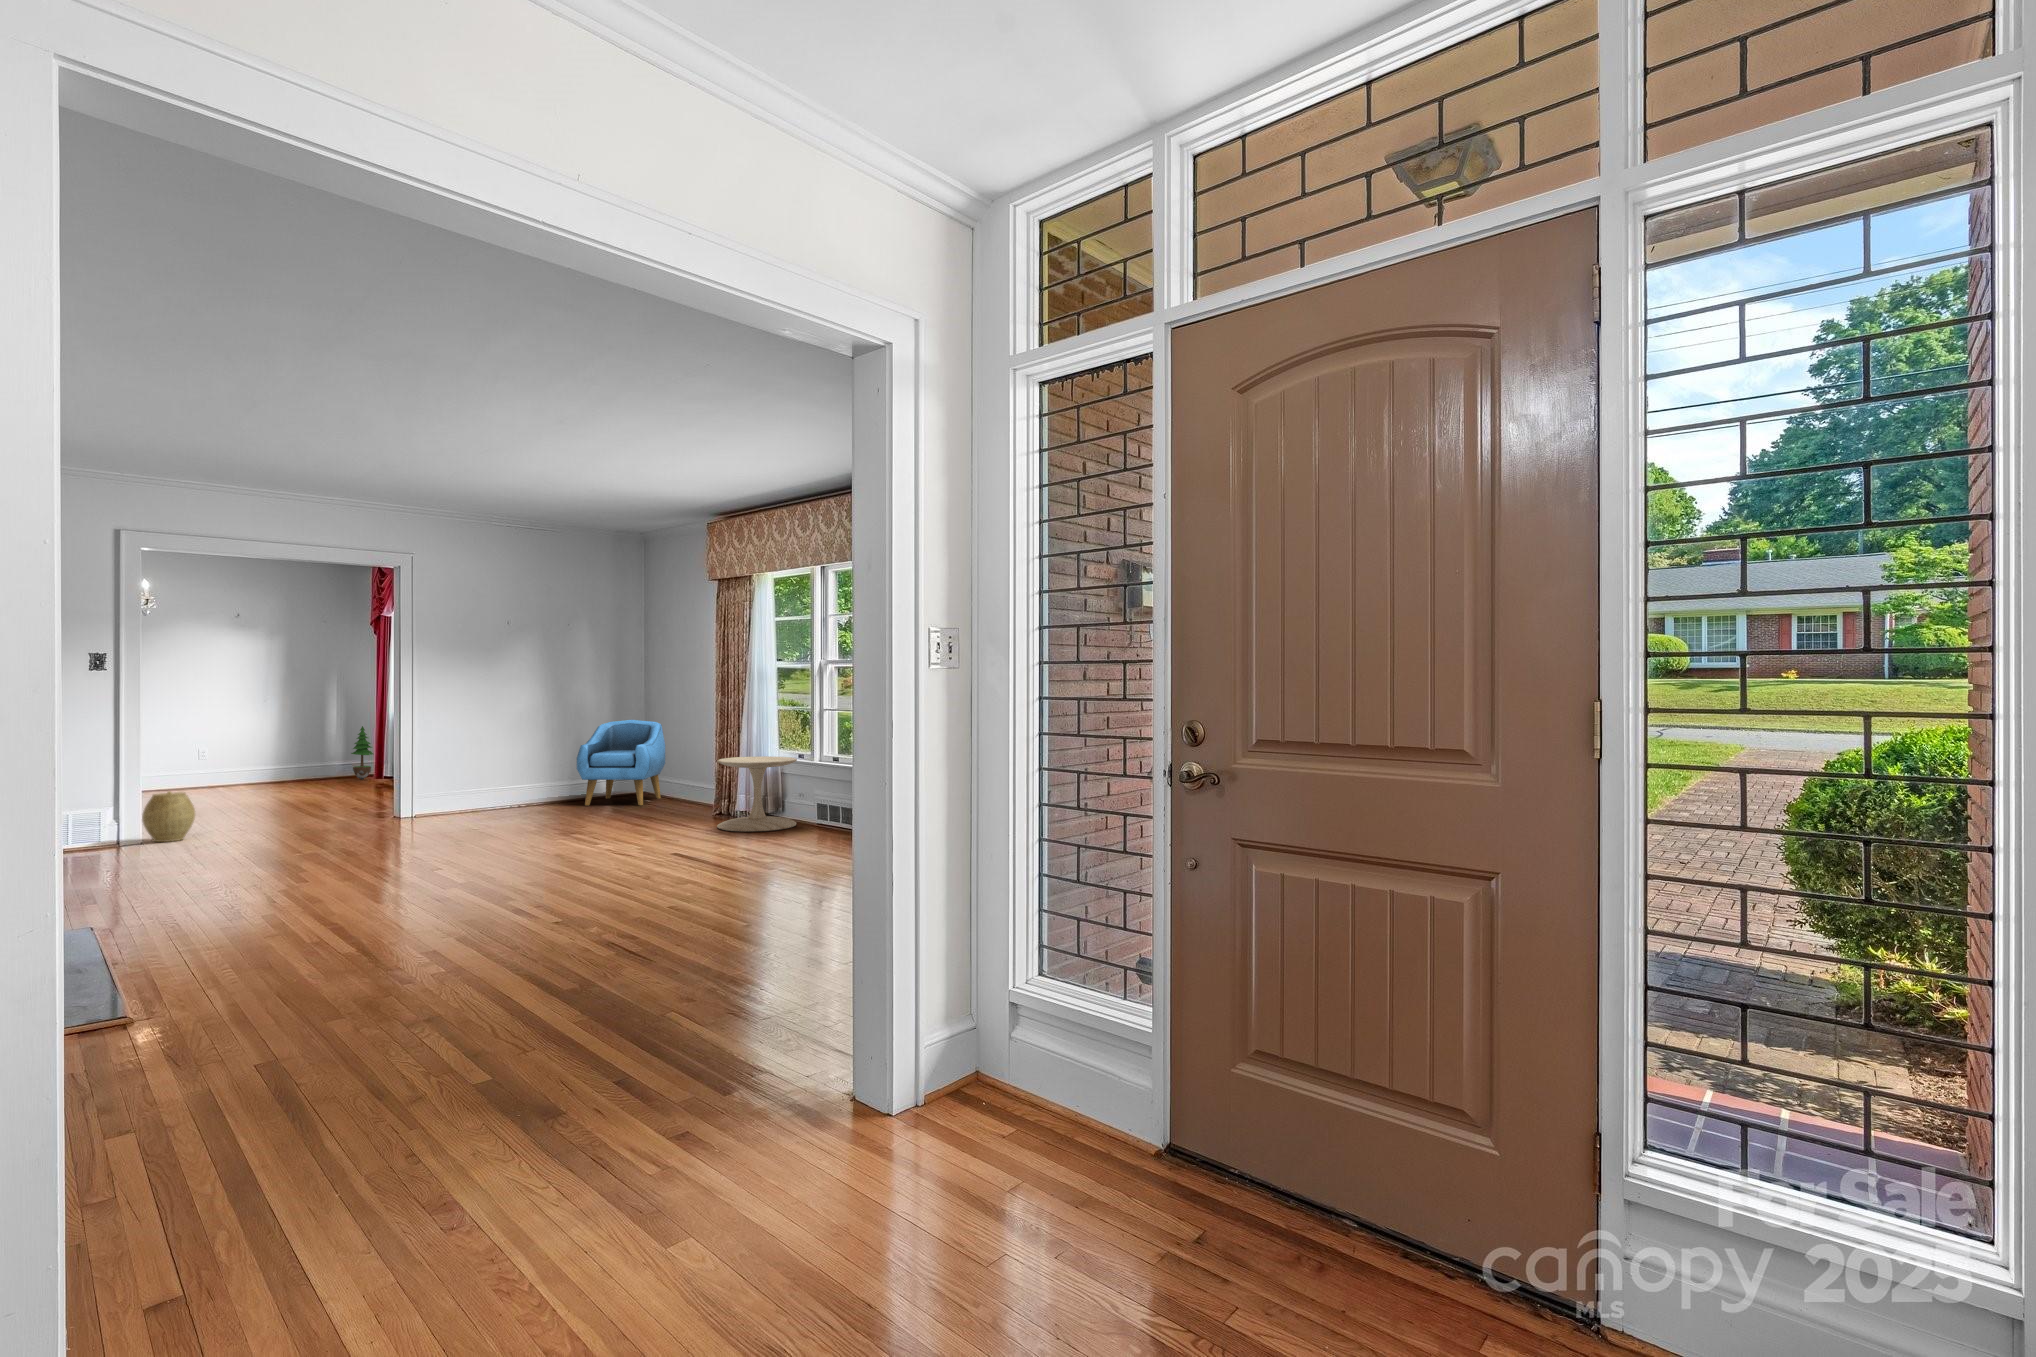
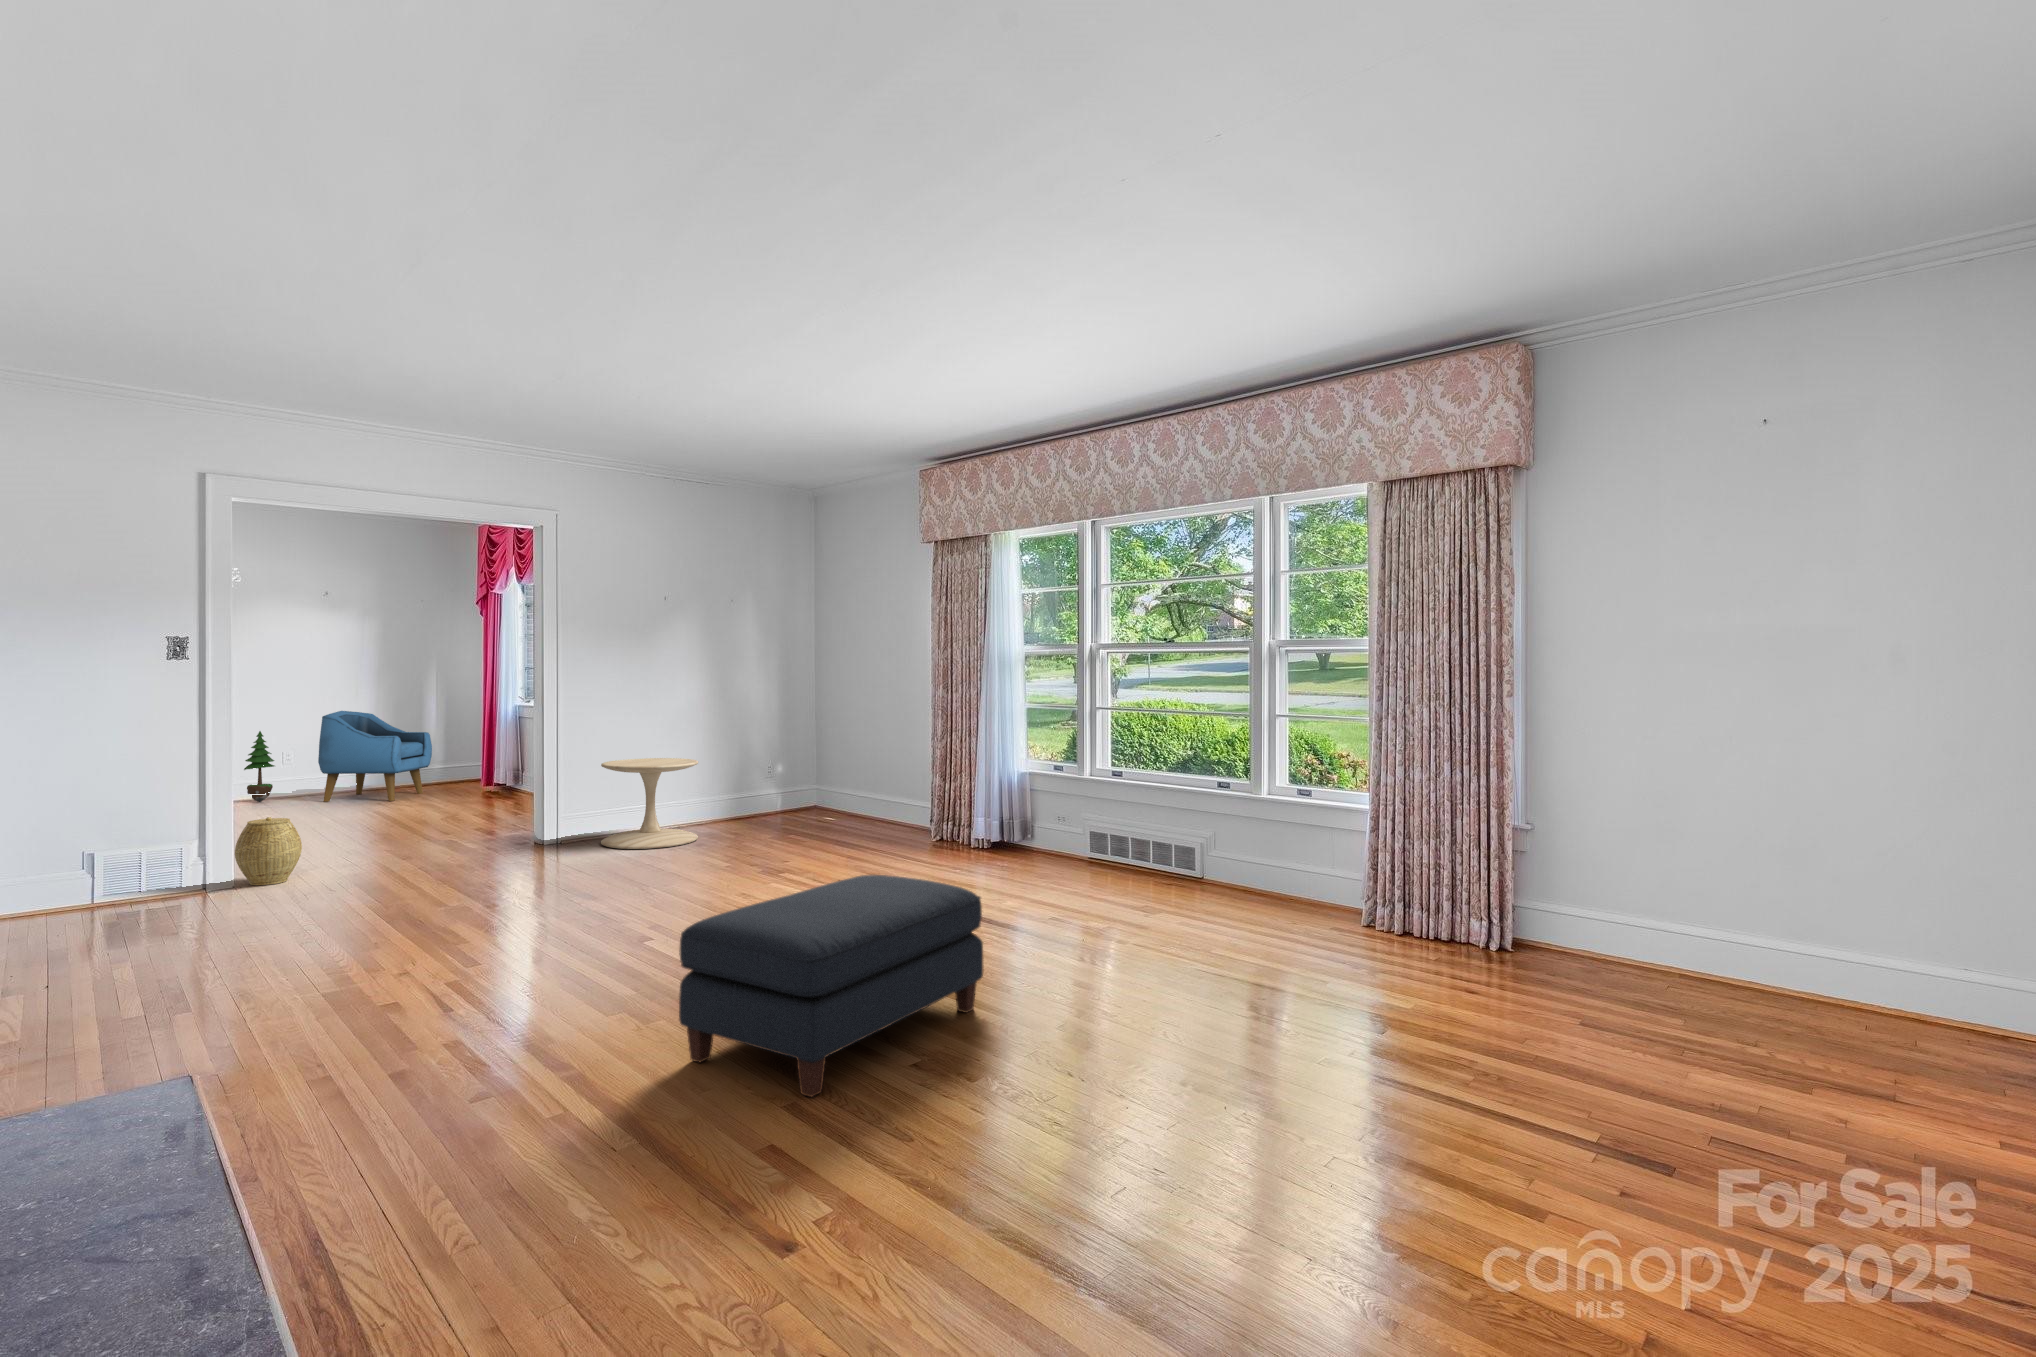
armchair: present [577,720,665,805] -> present [318,711,432,802]
potted tree: present [351,726,373,779] -> present [244,731,274,802]
side table: present [717,756,797,832] -> present [601,758,698,849]
ottoman: none [401,816,625,934] -> present [679,875,983,1097]

